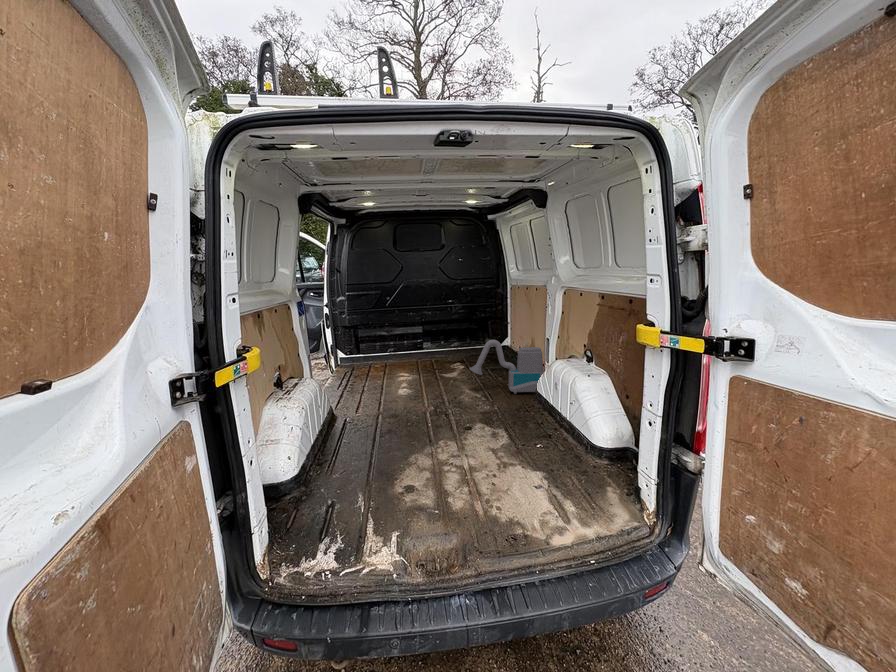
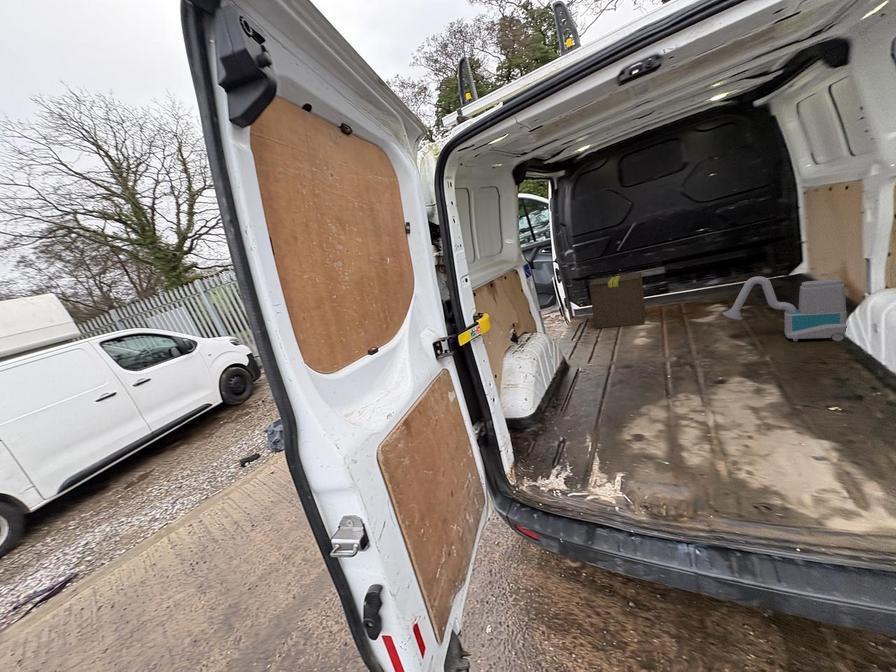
cardboard box: none [358,324,407,377] -> present [589,272,646,328]

